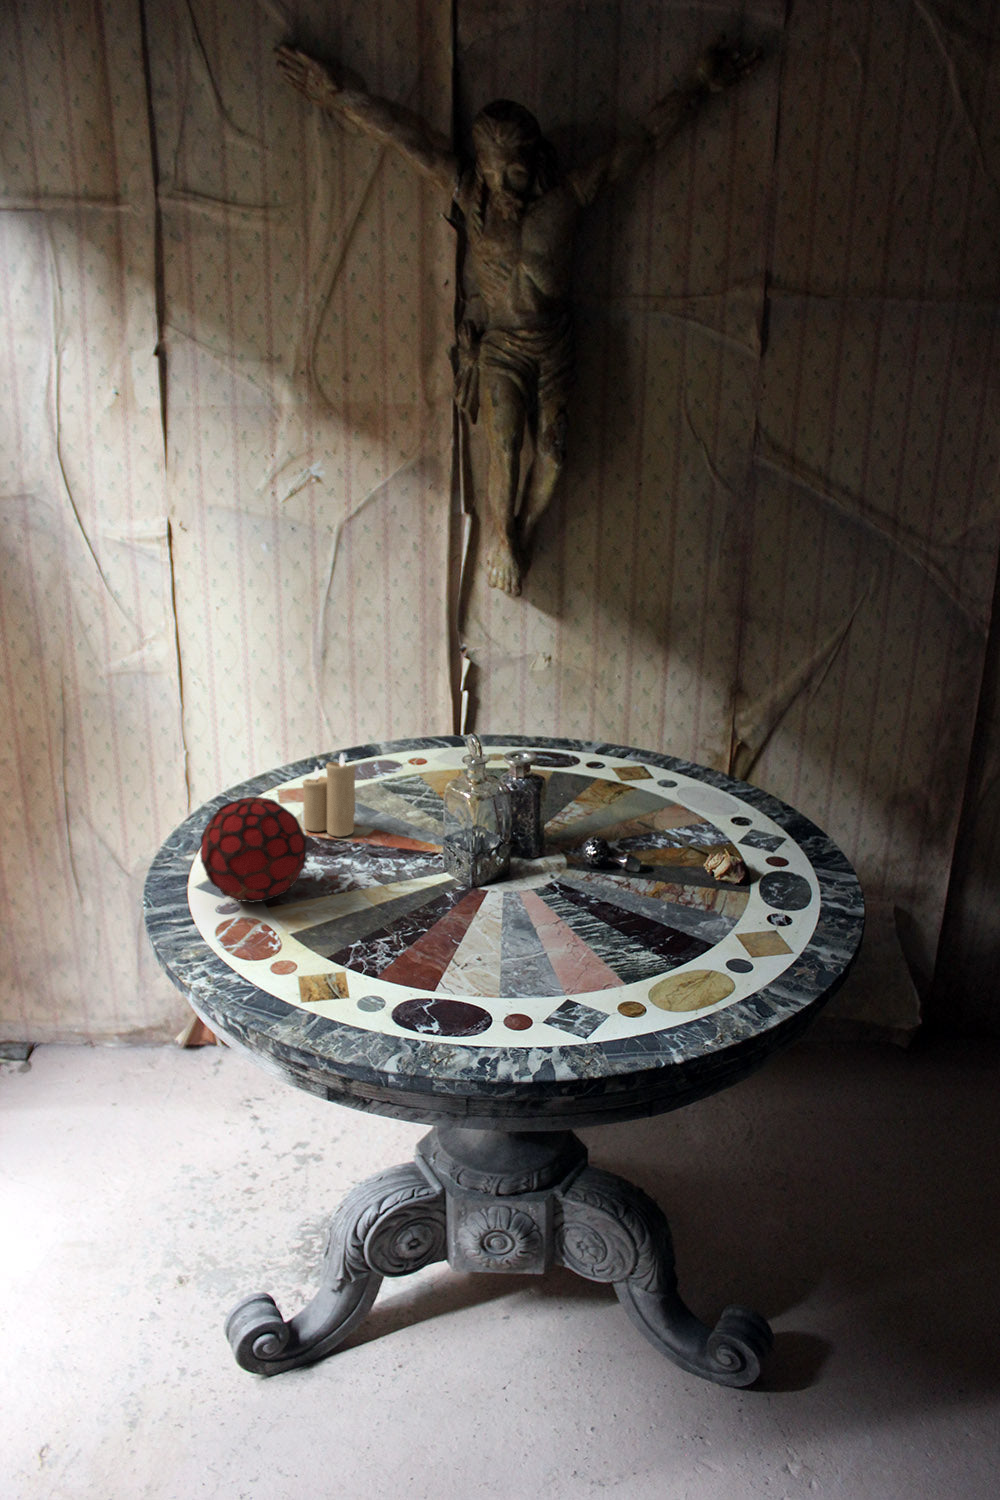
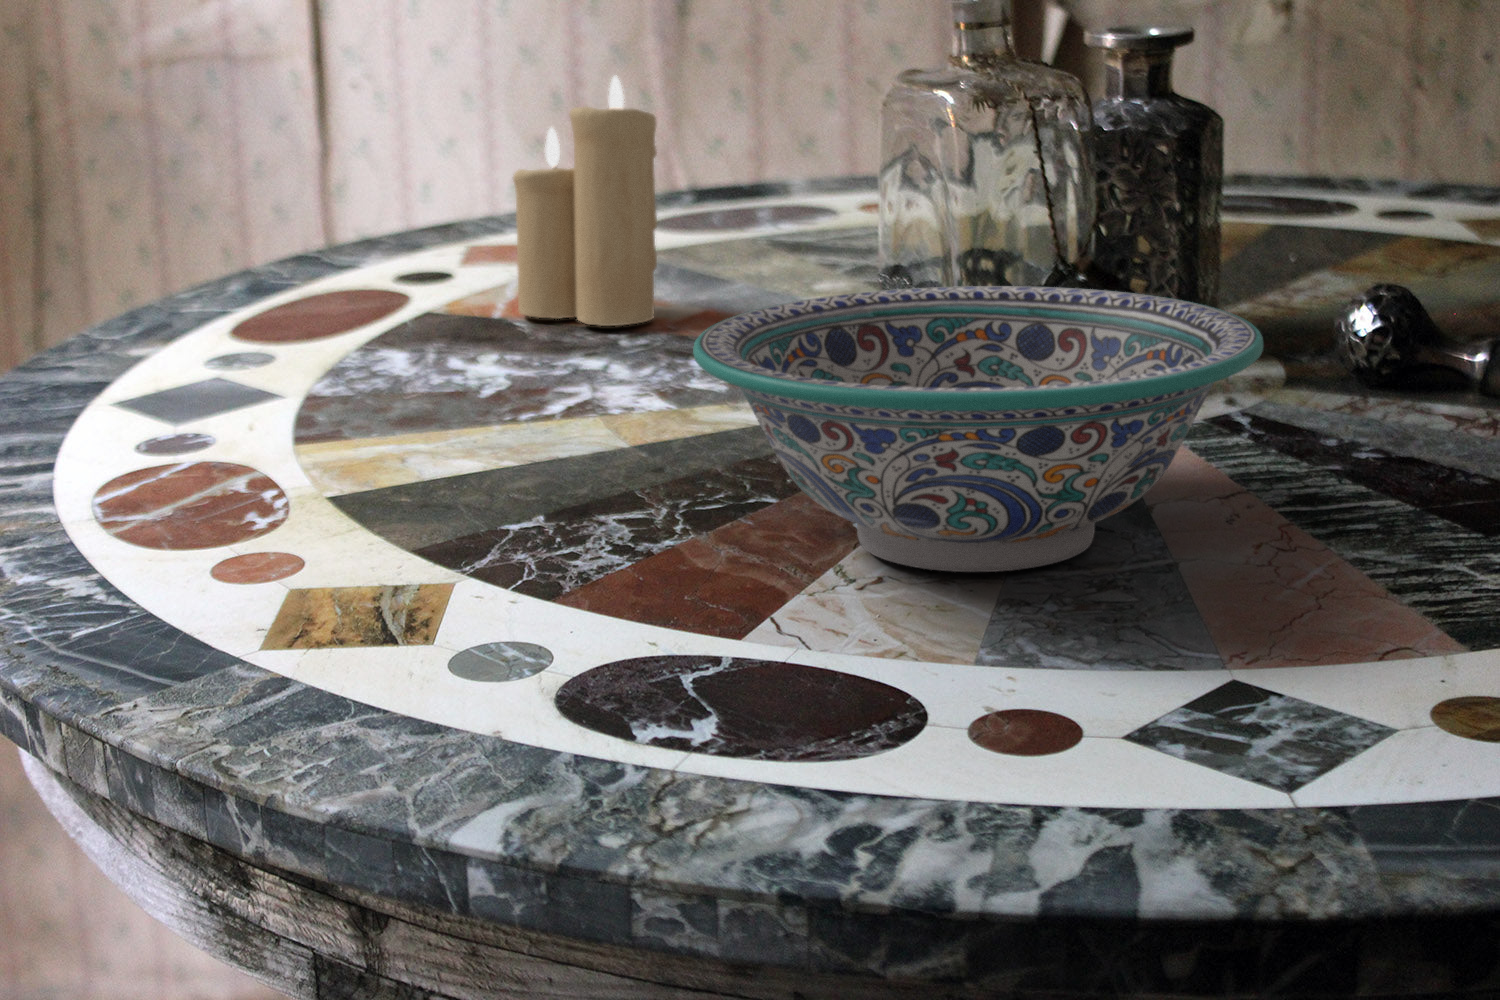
decorative orb: present [200,797,307,903] -> none [120,105,443,429]
decorative bowl: none [411,861,570,963] -> present [693,286,1263,572]

